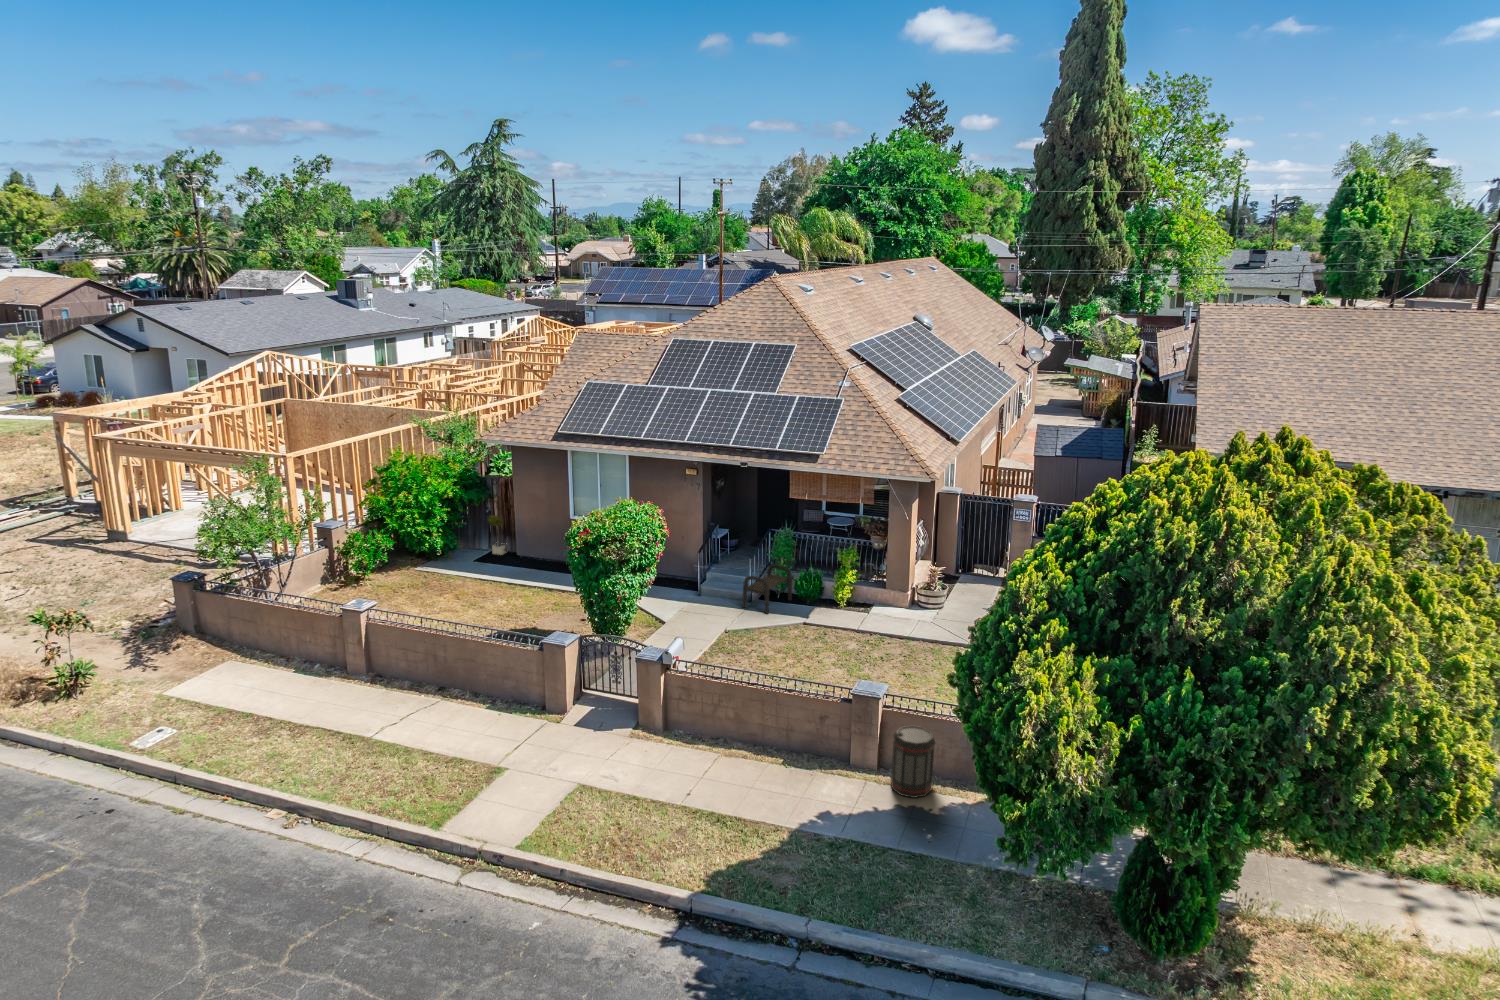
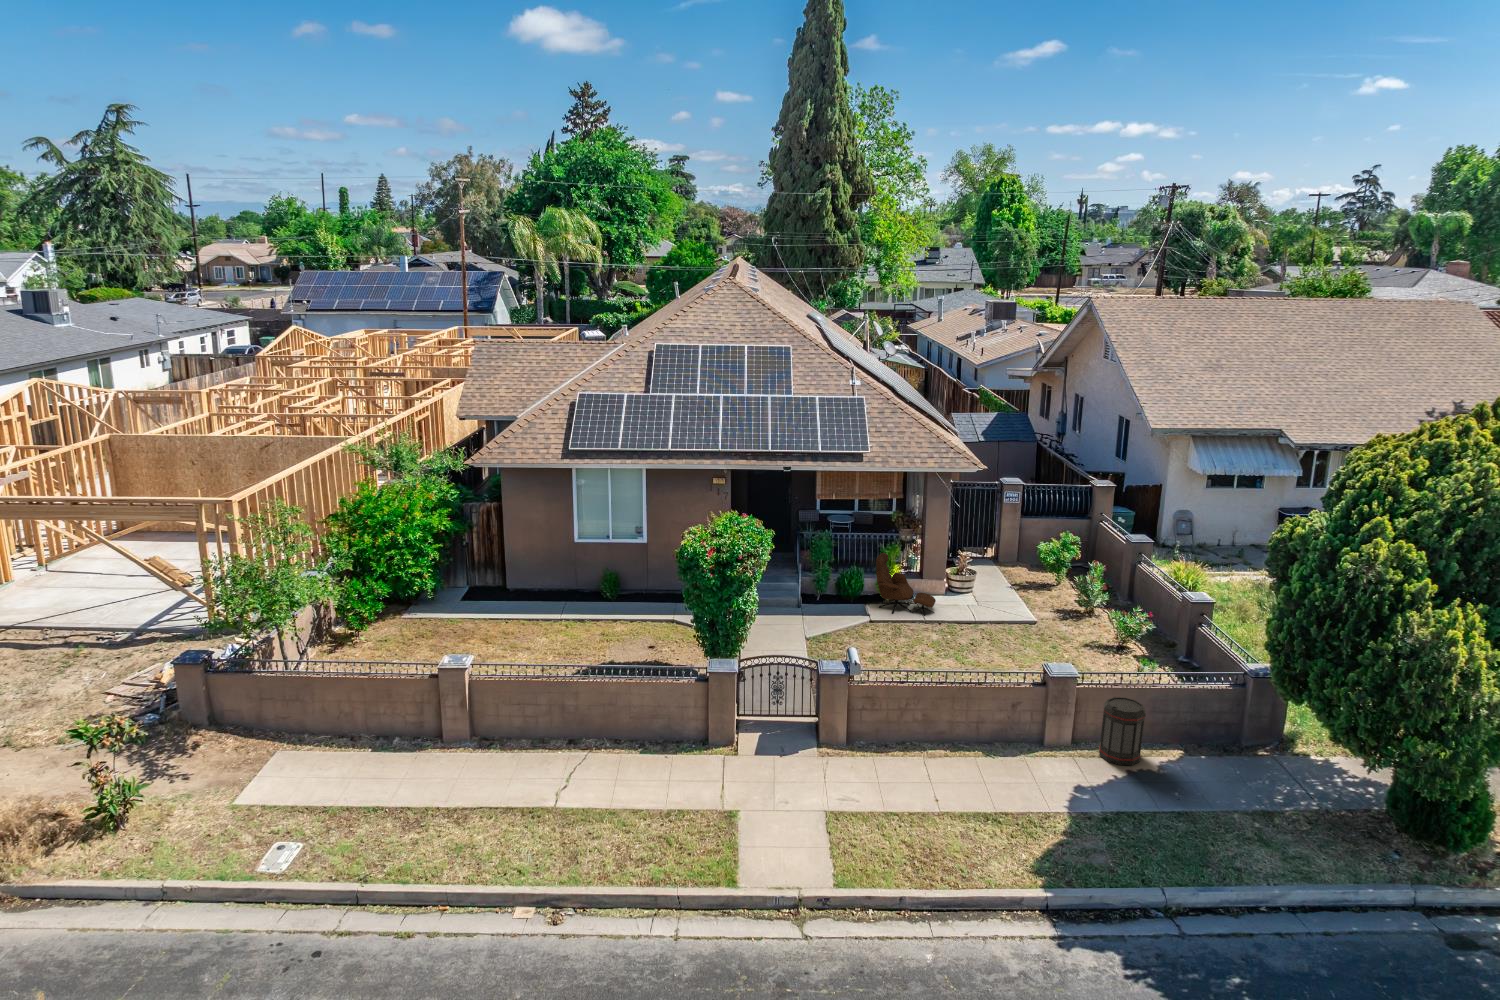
potted tree: present [488,515,507,555] -> none [466,548,488,592]
lounge chair: none [825,557,885,625] -> present [876,553,936,616]
bench: present [742,564,792,613] -> none [795,567,833,617]

